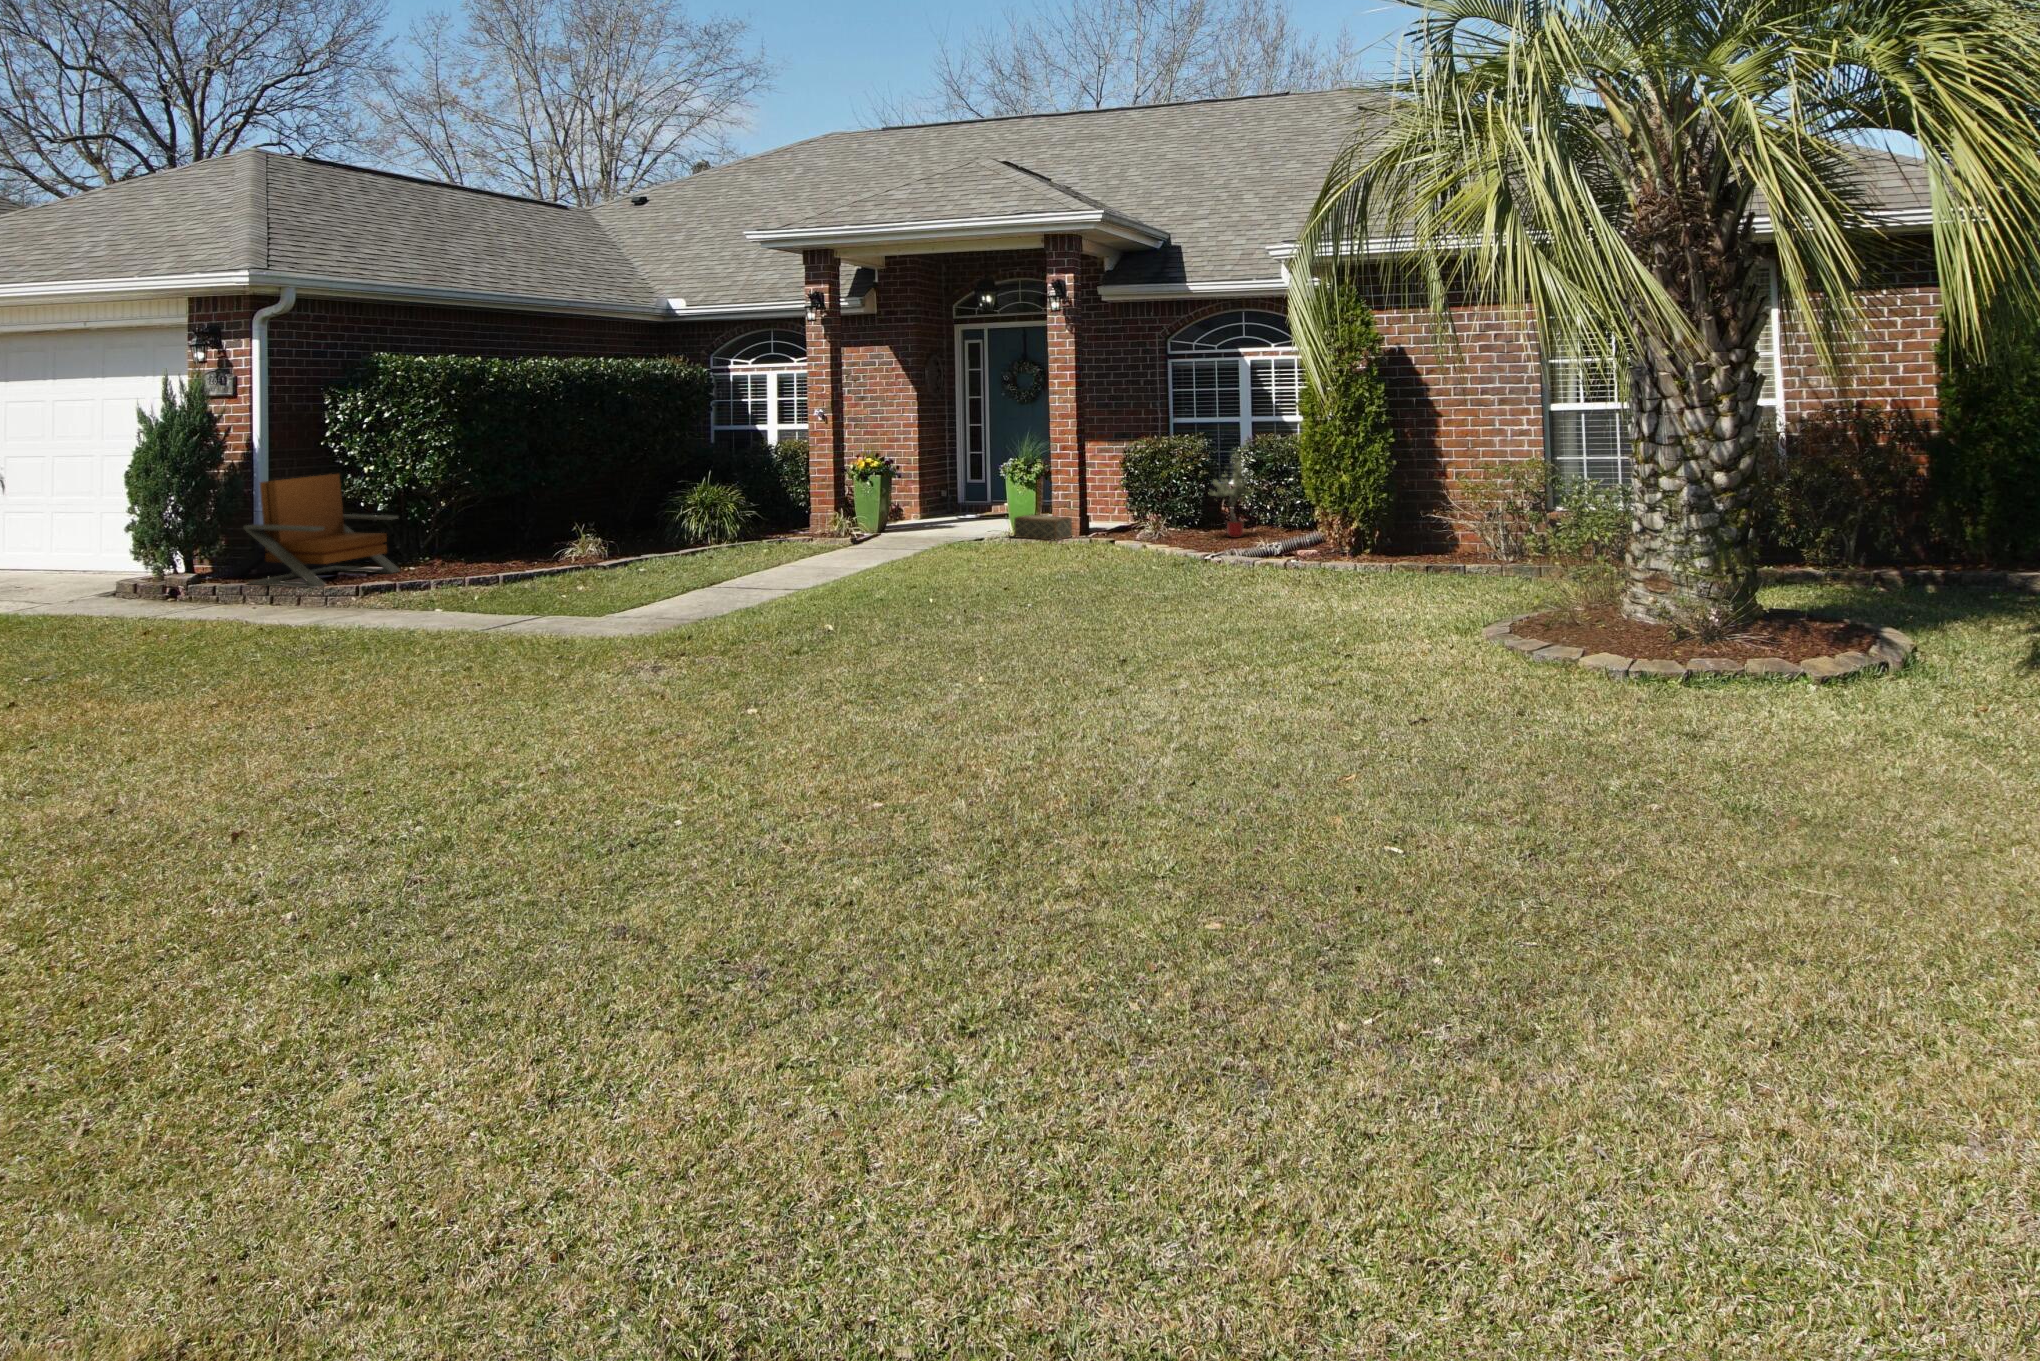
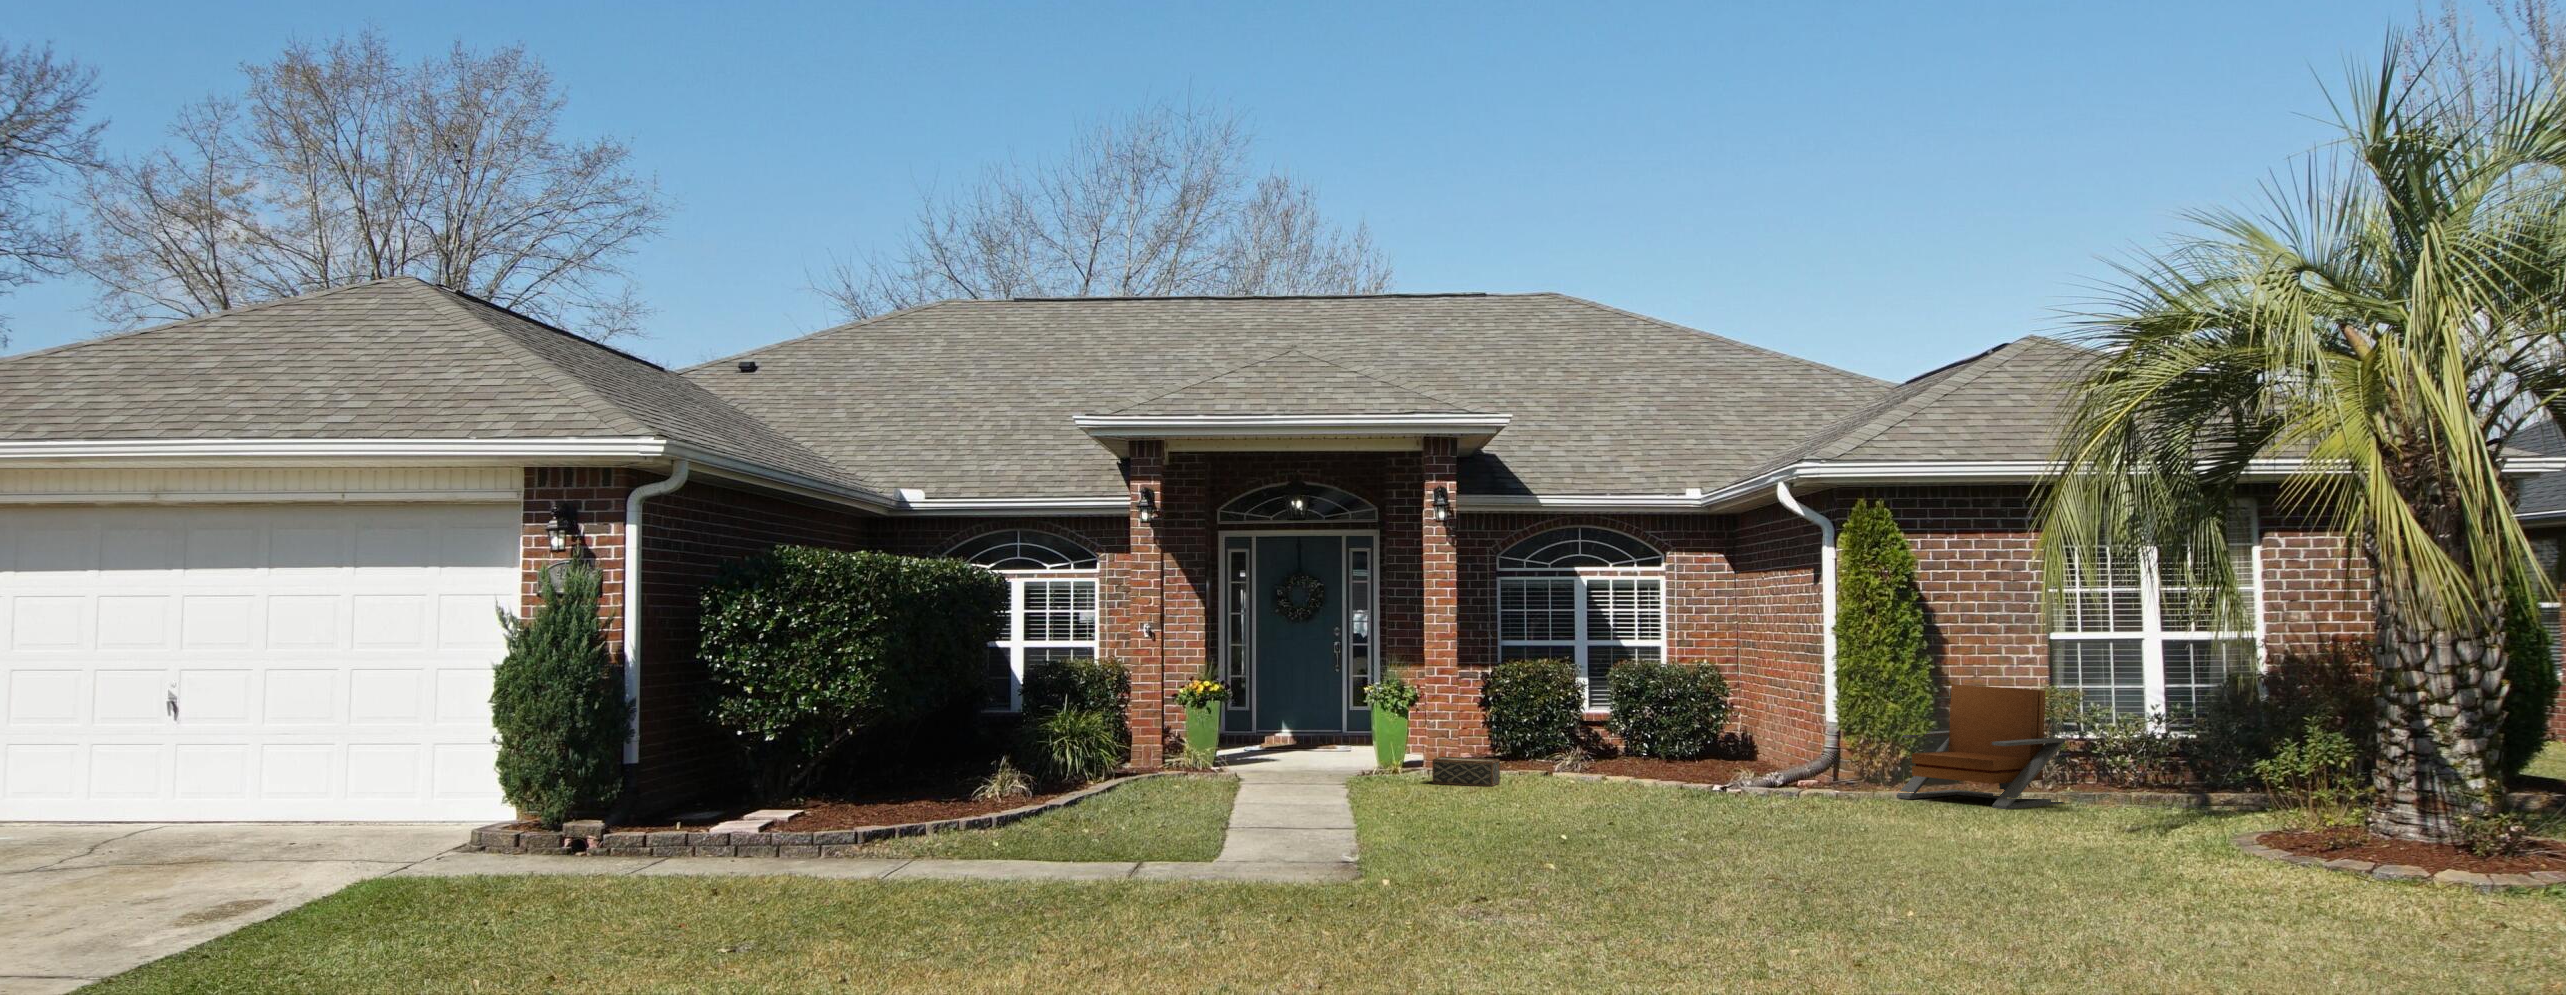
potted tree: present [1209,453,1253,538] -> none [1657,685,1711,783]
lounge chair: present [243,474,400,588] -> present [1897,684,2065,809]

